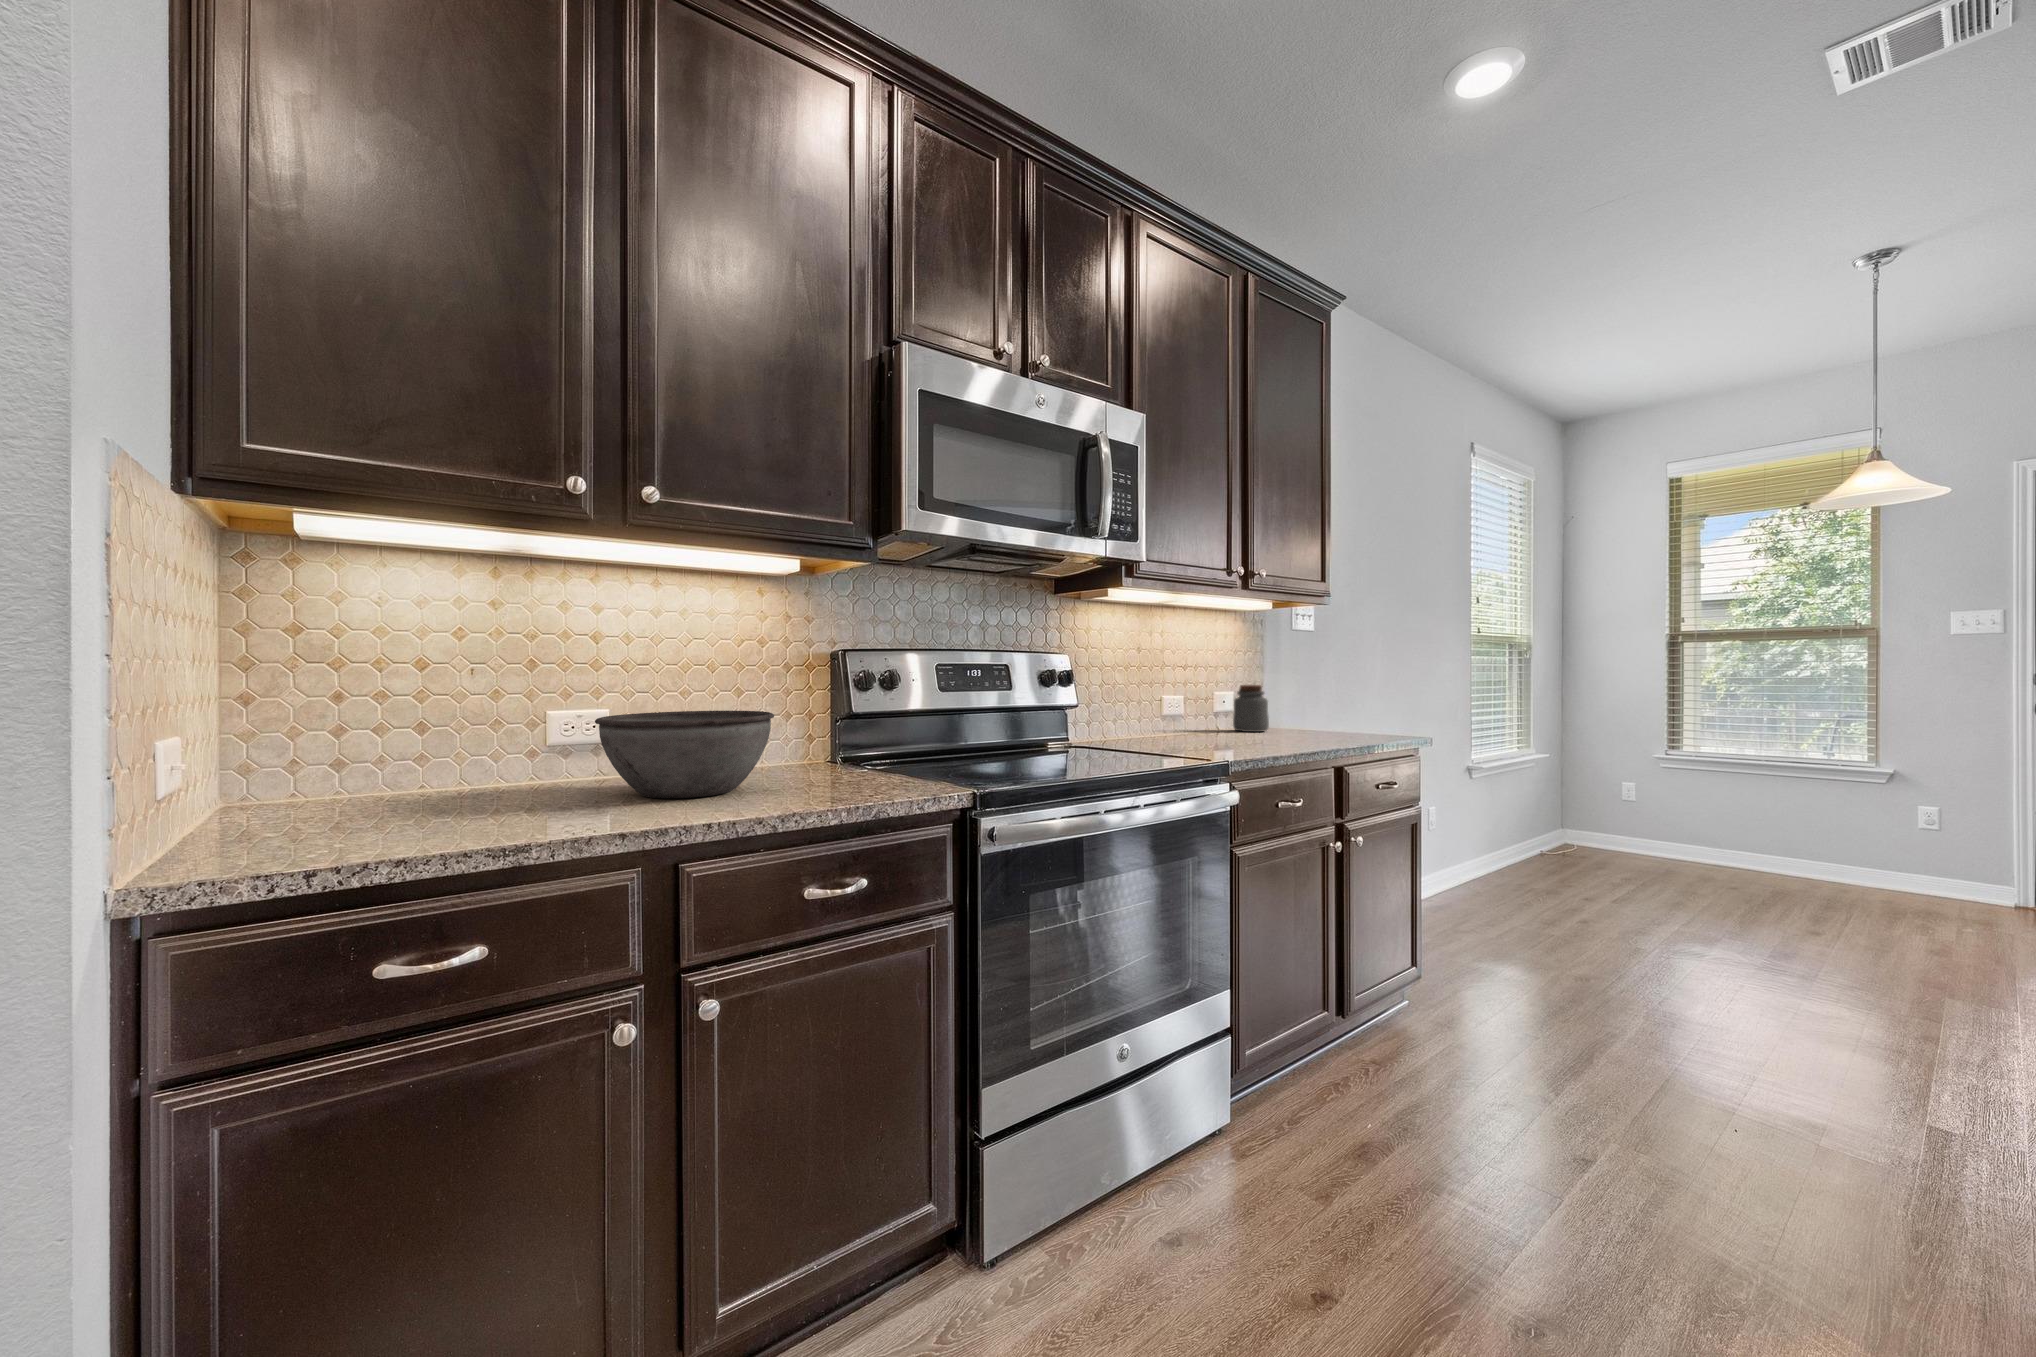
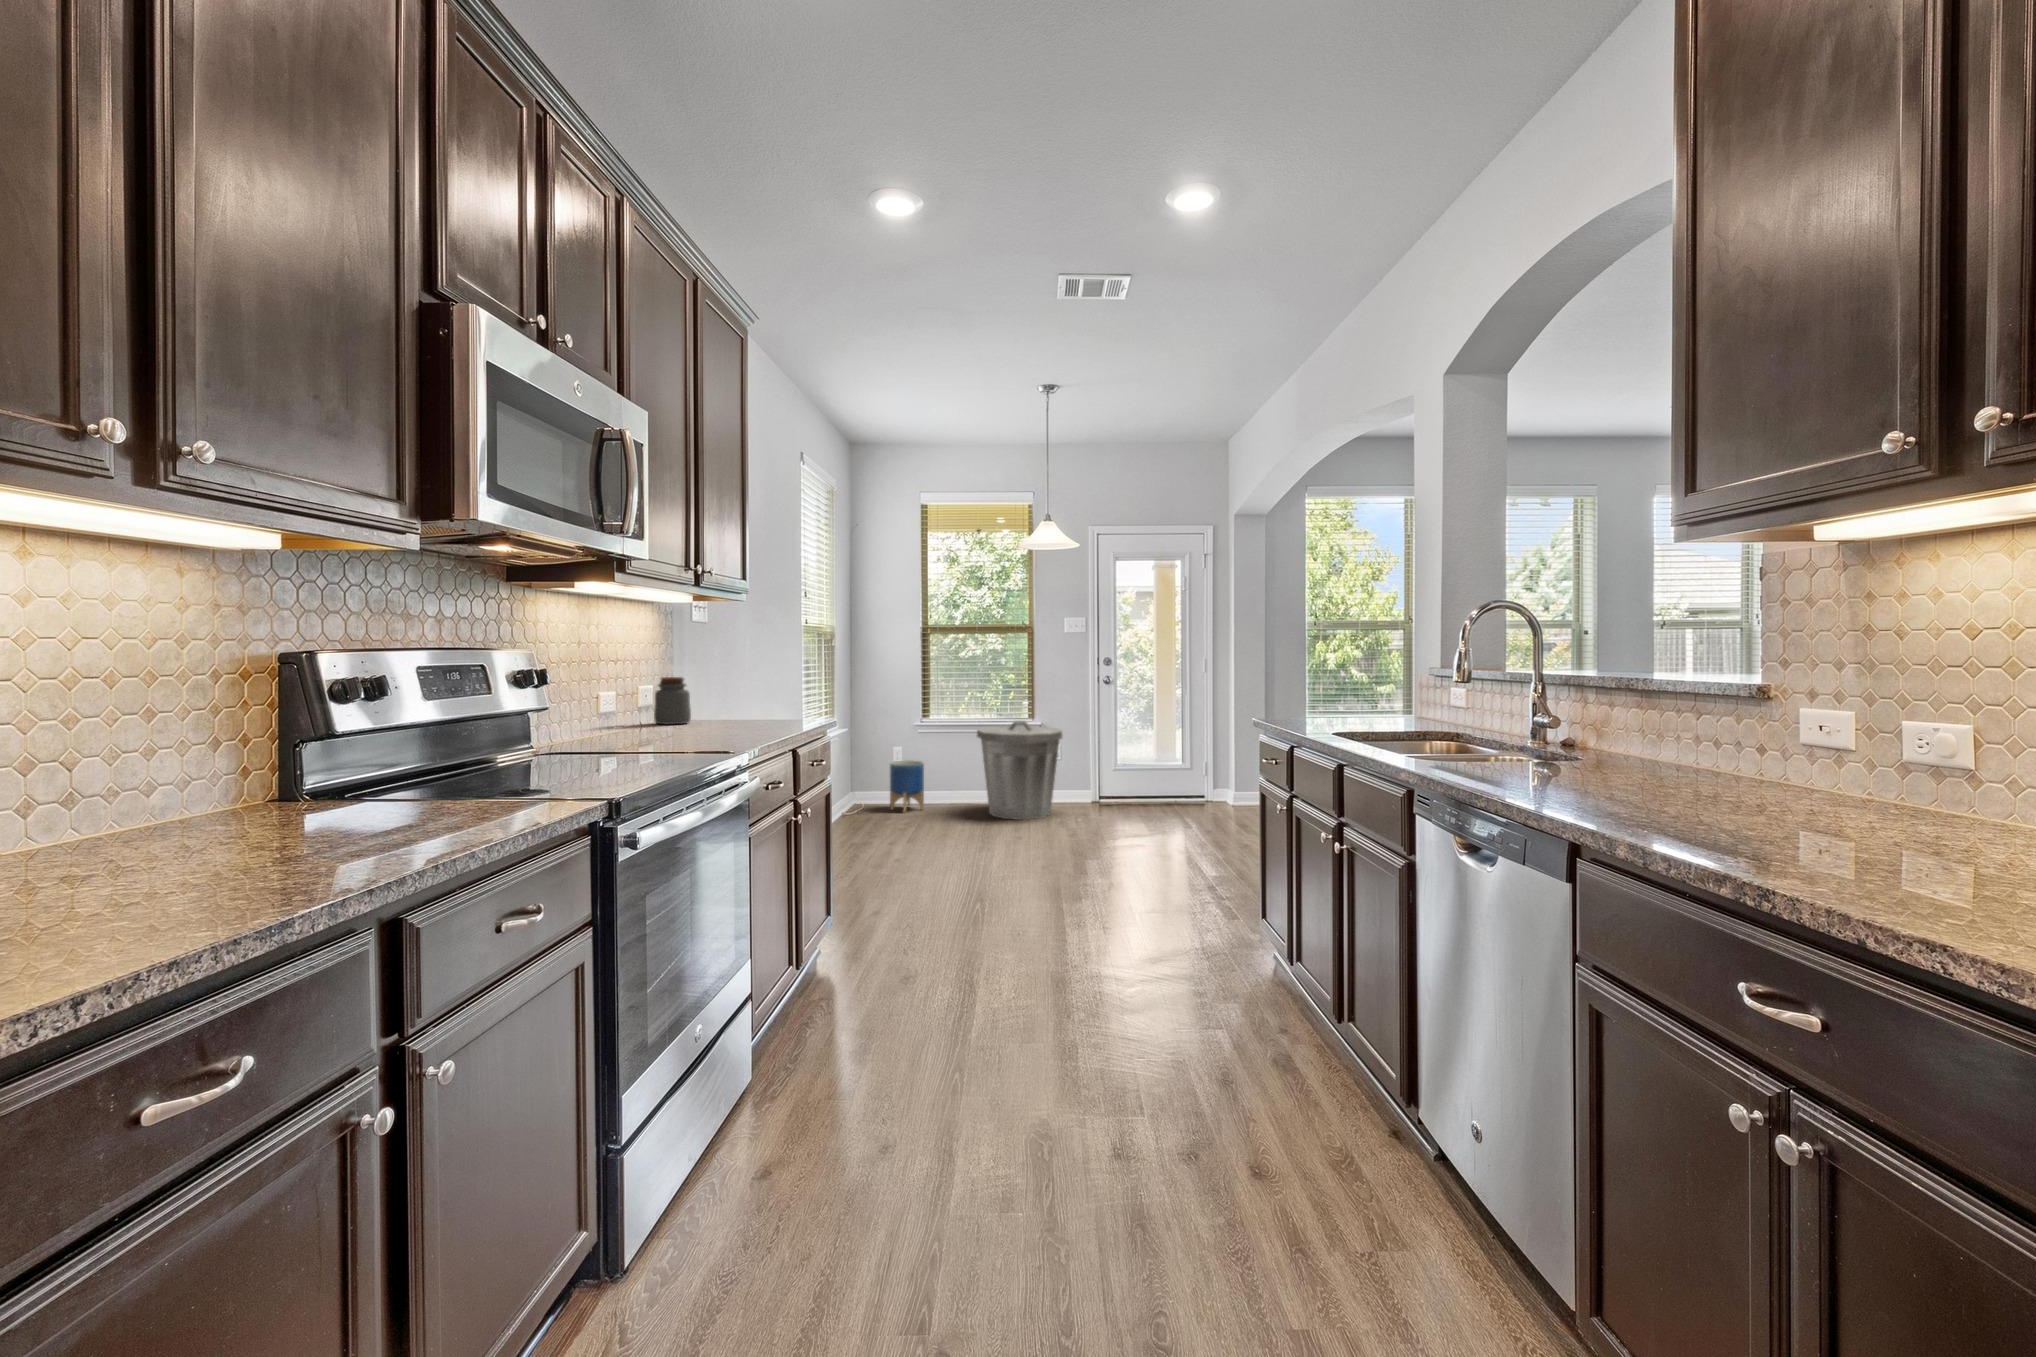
bowl: present [595,711,774,799] -> none [96,736,382,861]
trash can: none [1751,762,1920,906] -> present [977,721,1062,820]
planter: none [1616,800,1668,865] -> present [890,760,924,813]

